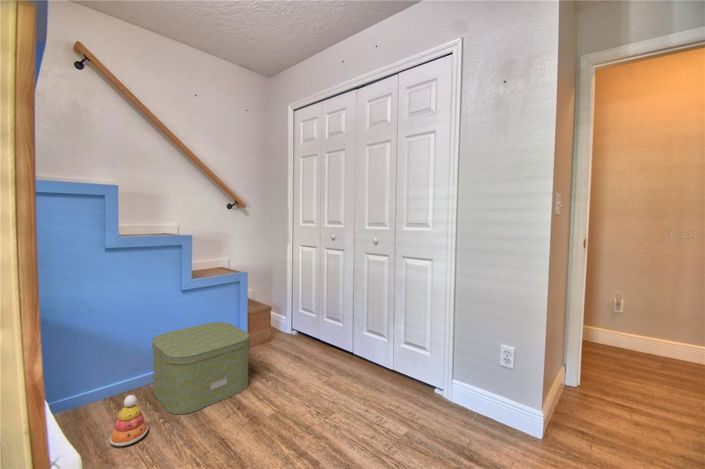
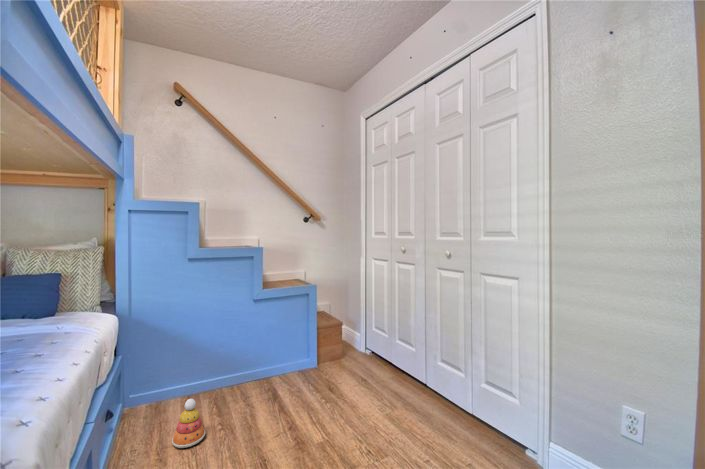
storage box: present [152,322,249,414] -> none [222,334,308,425]

